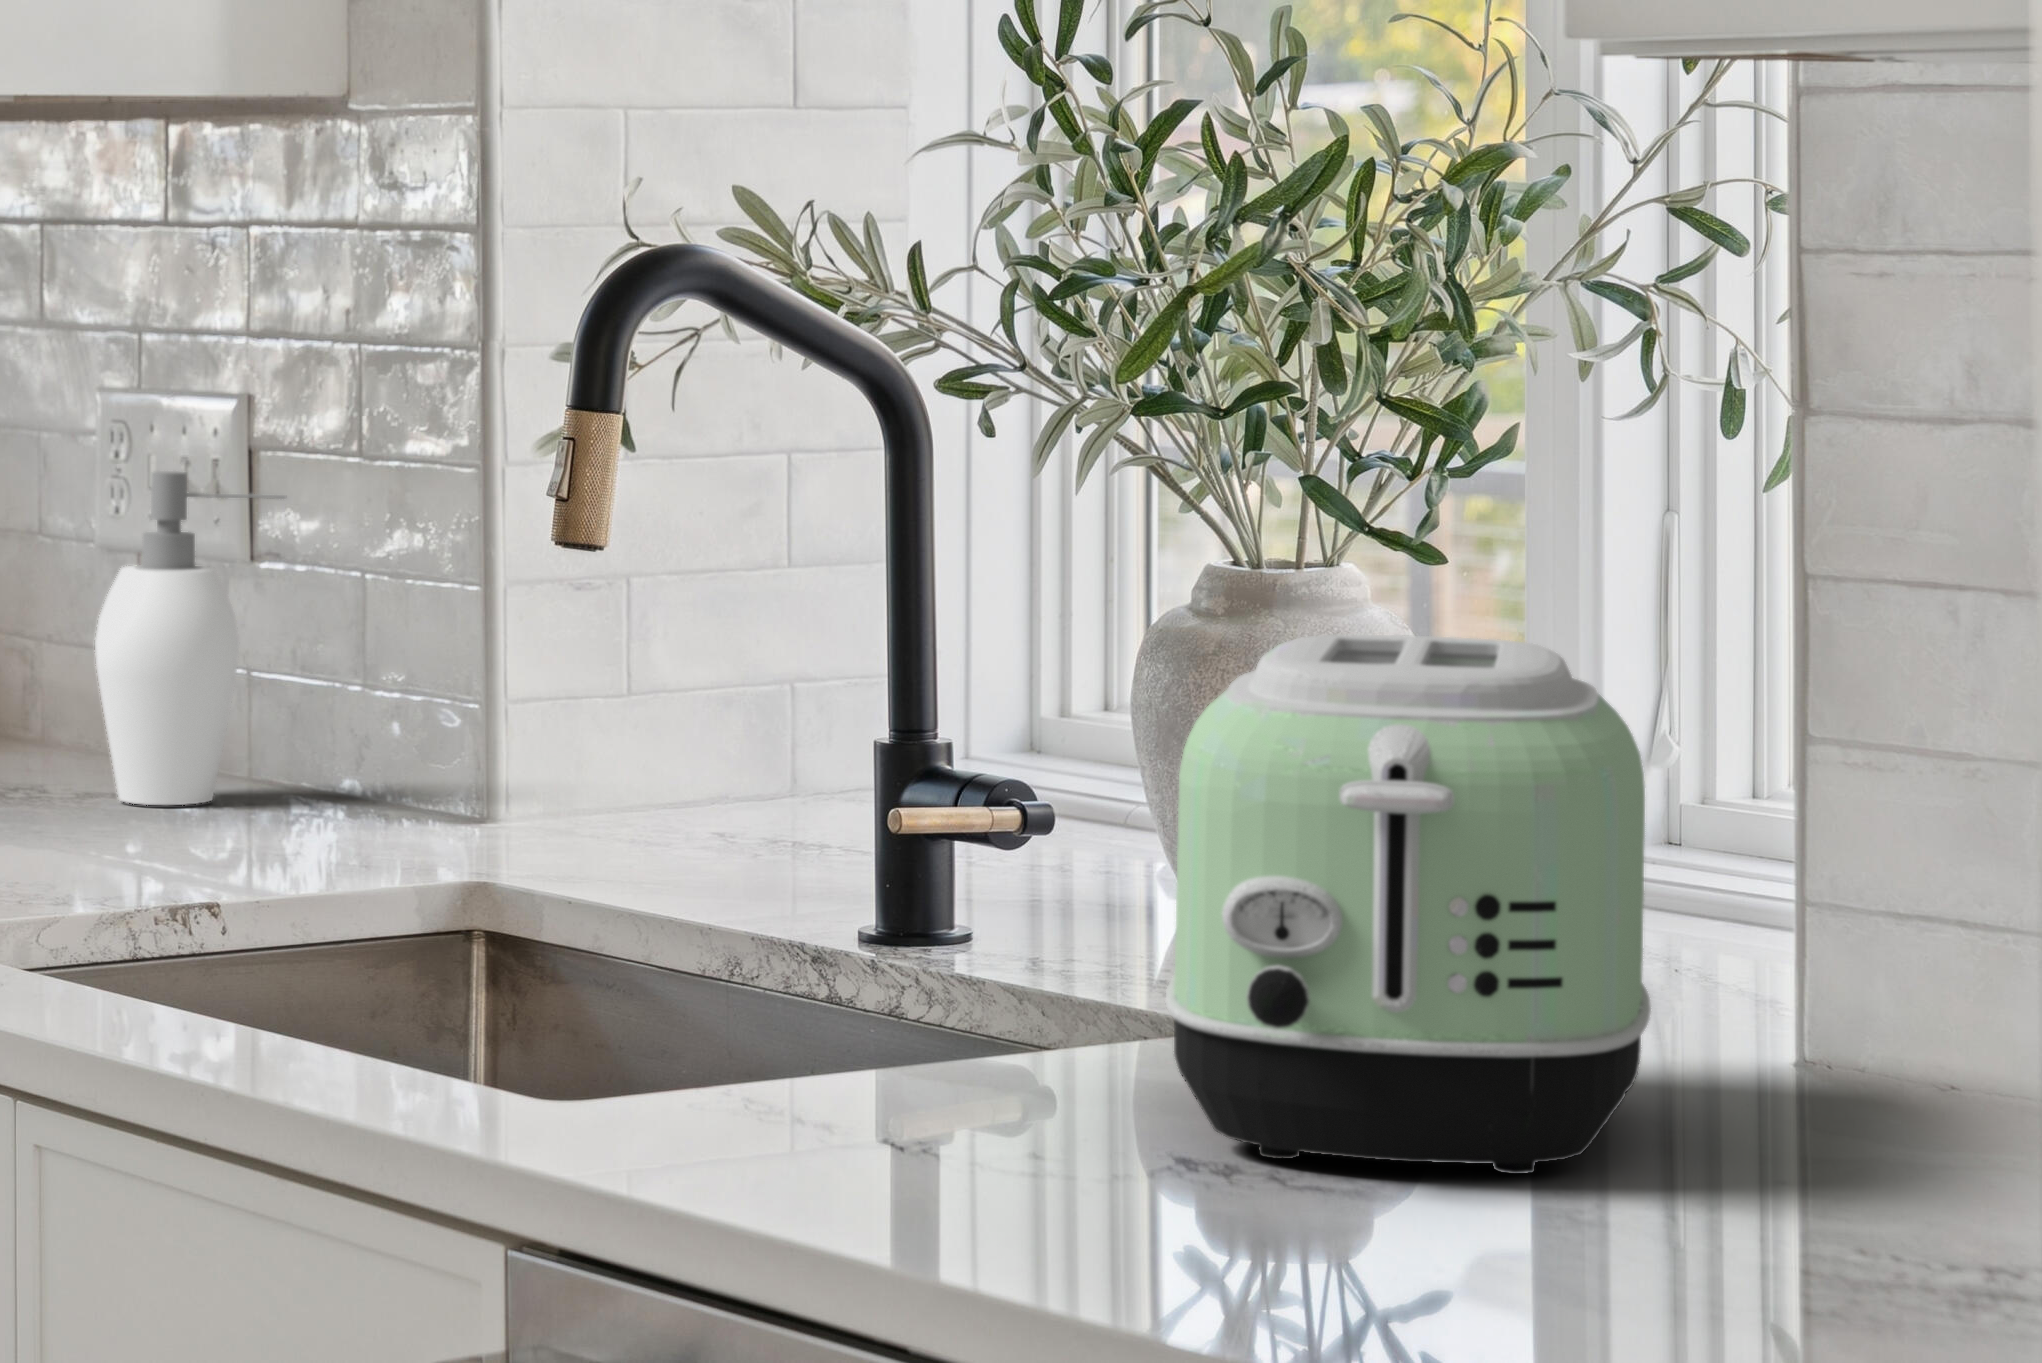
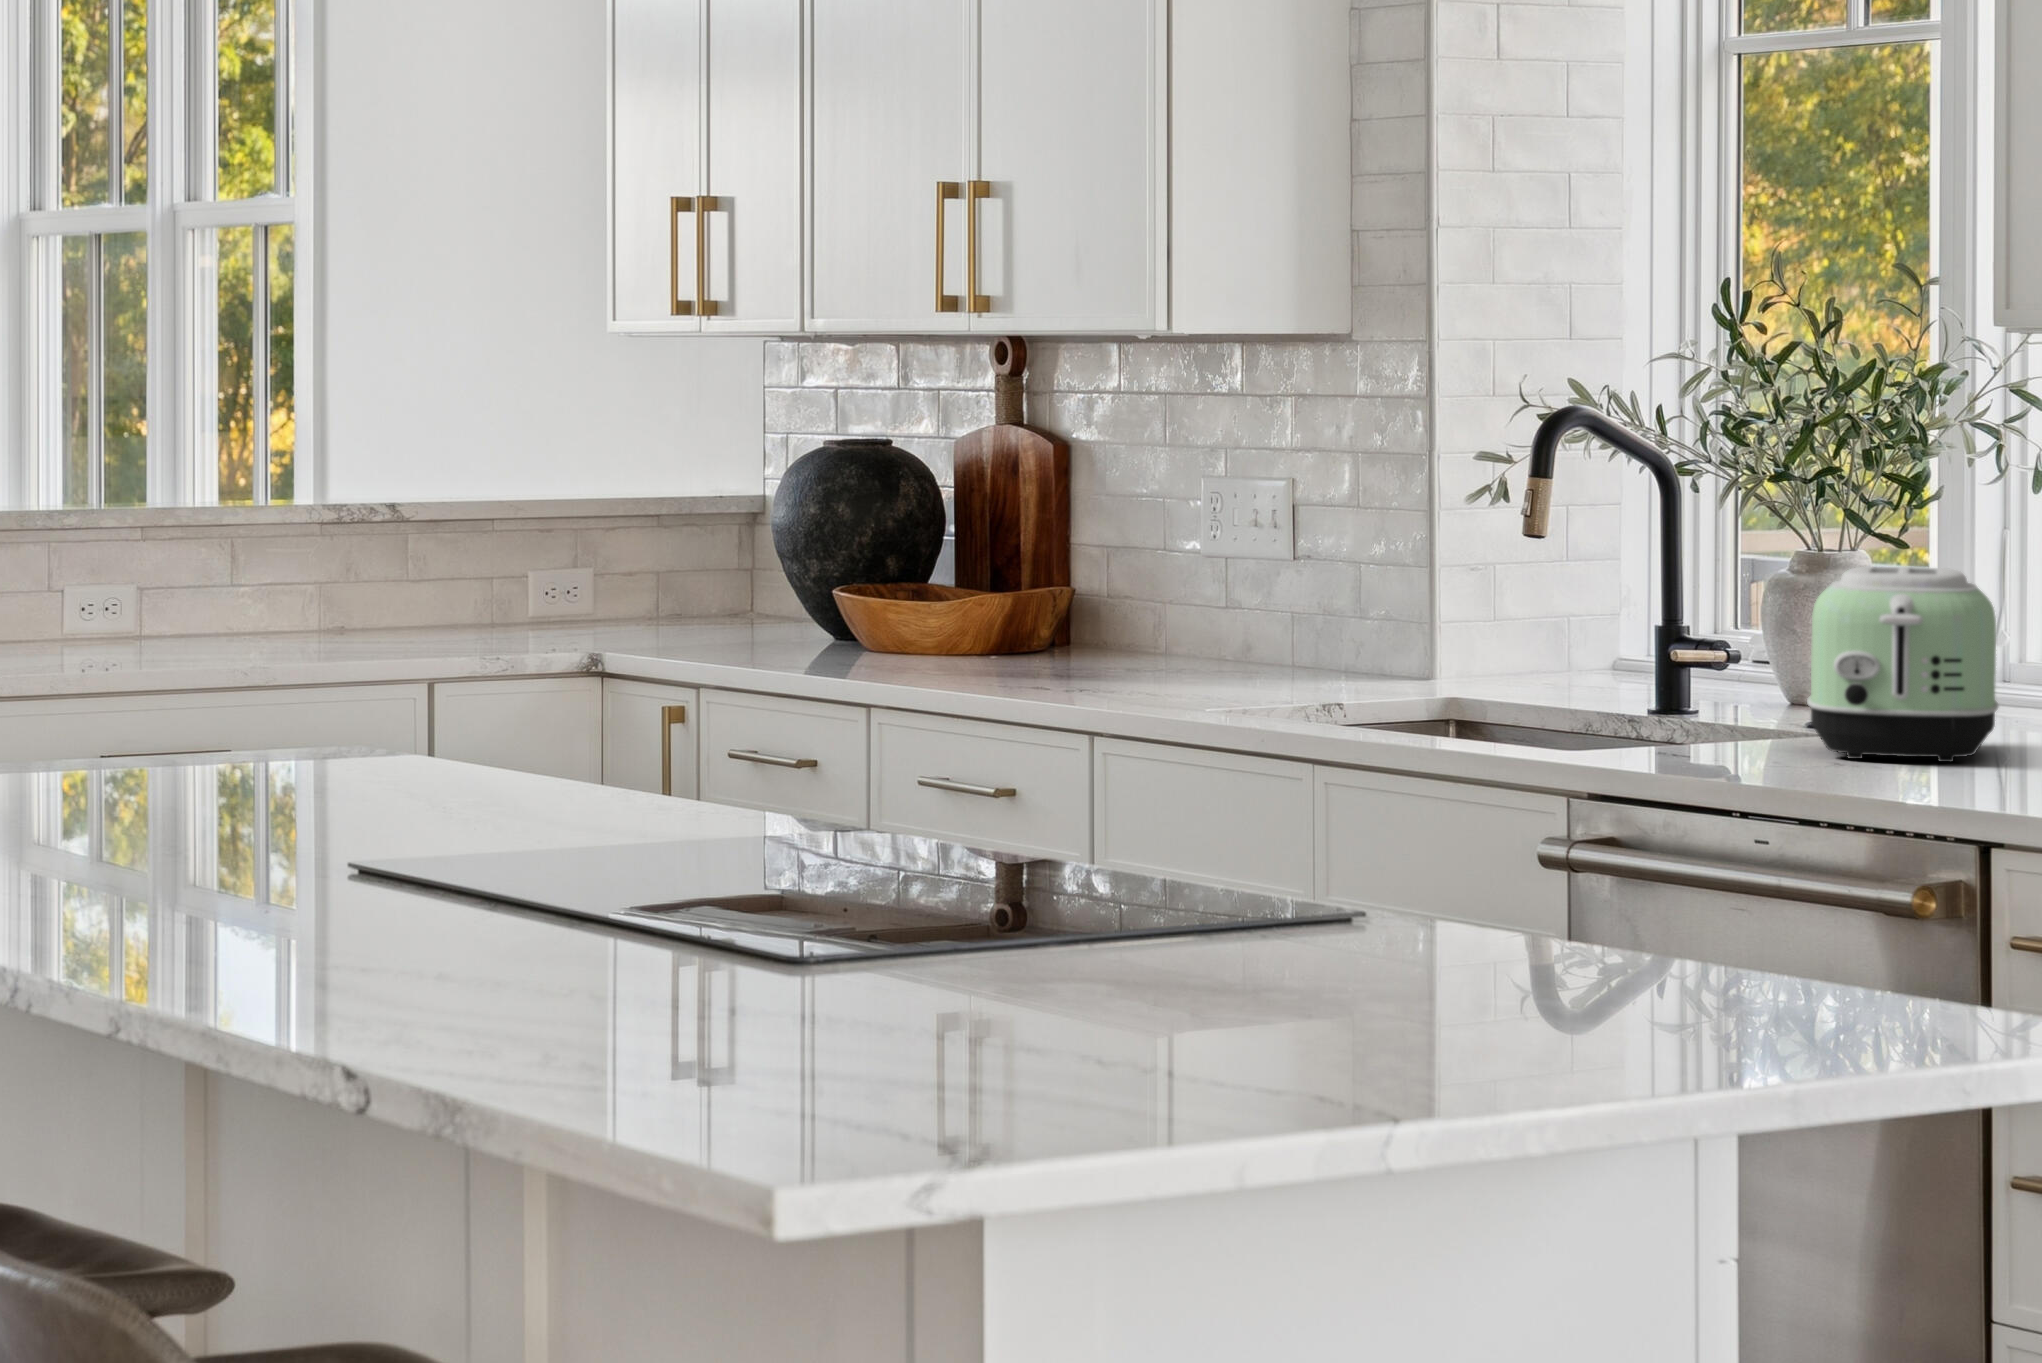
soap dispenser: present [95,471,285,805] -> none [1235,516,1328,675]

